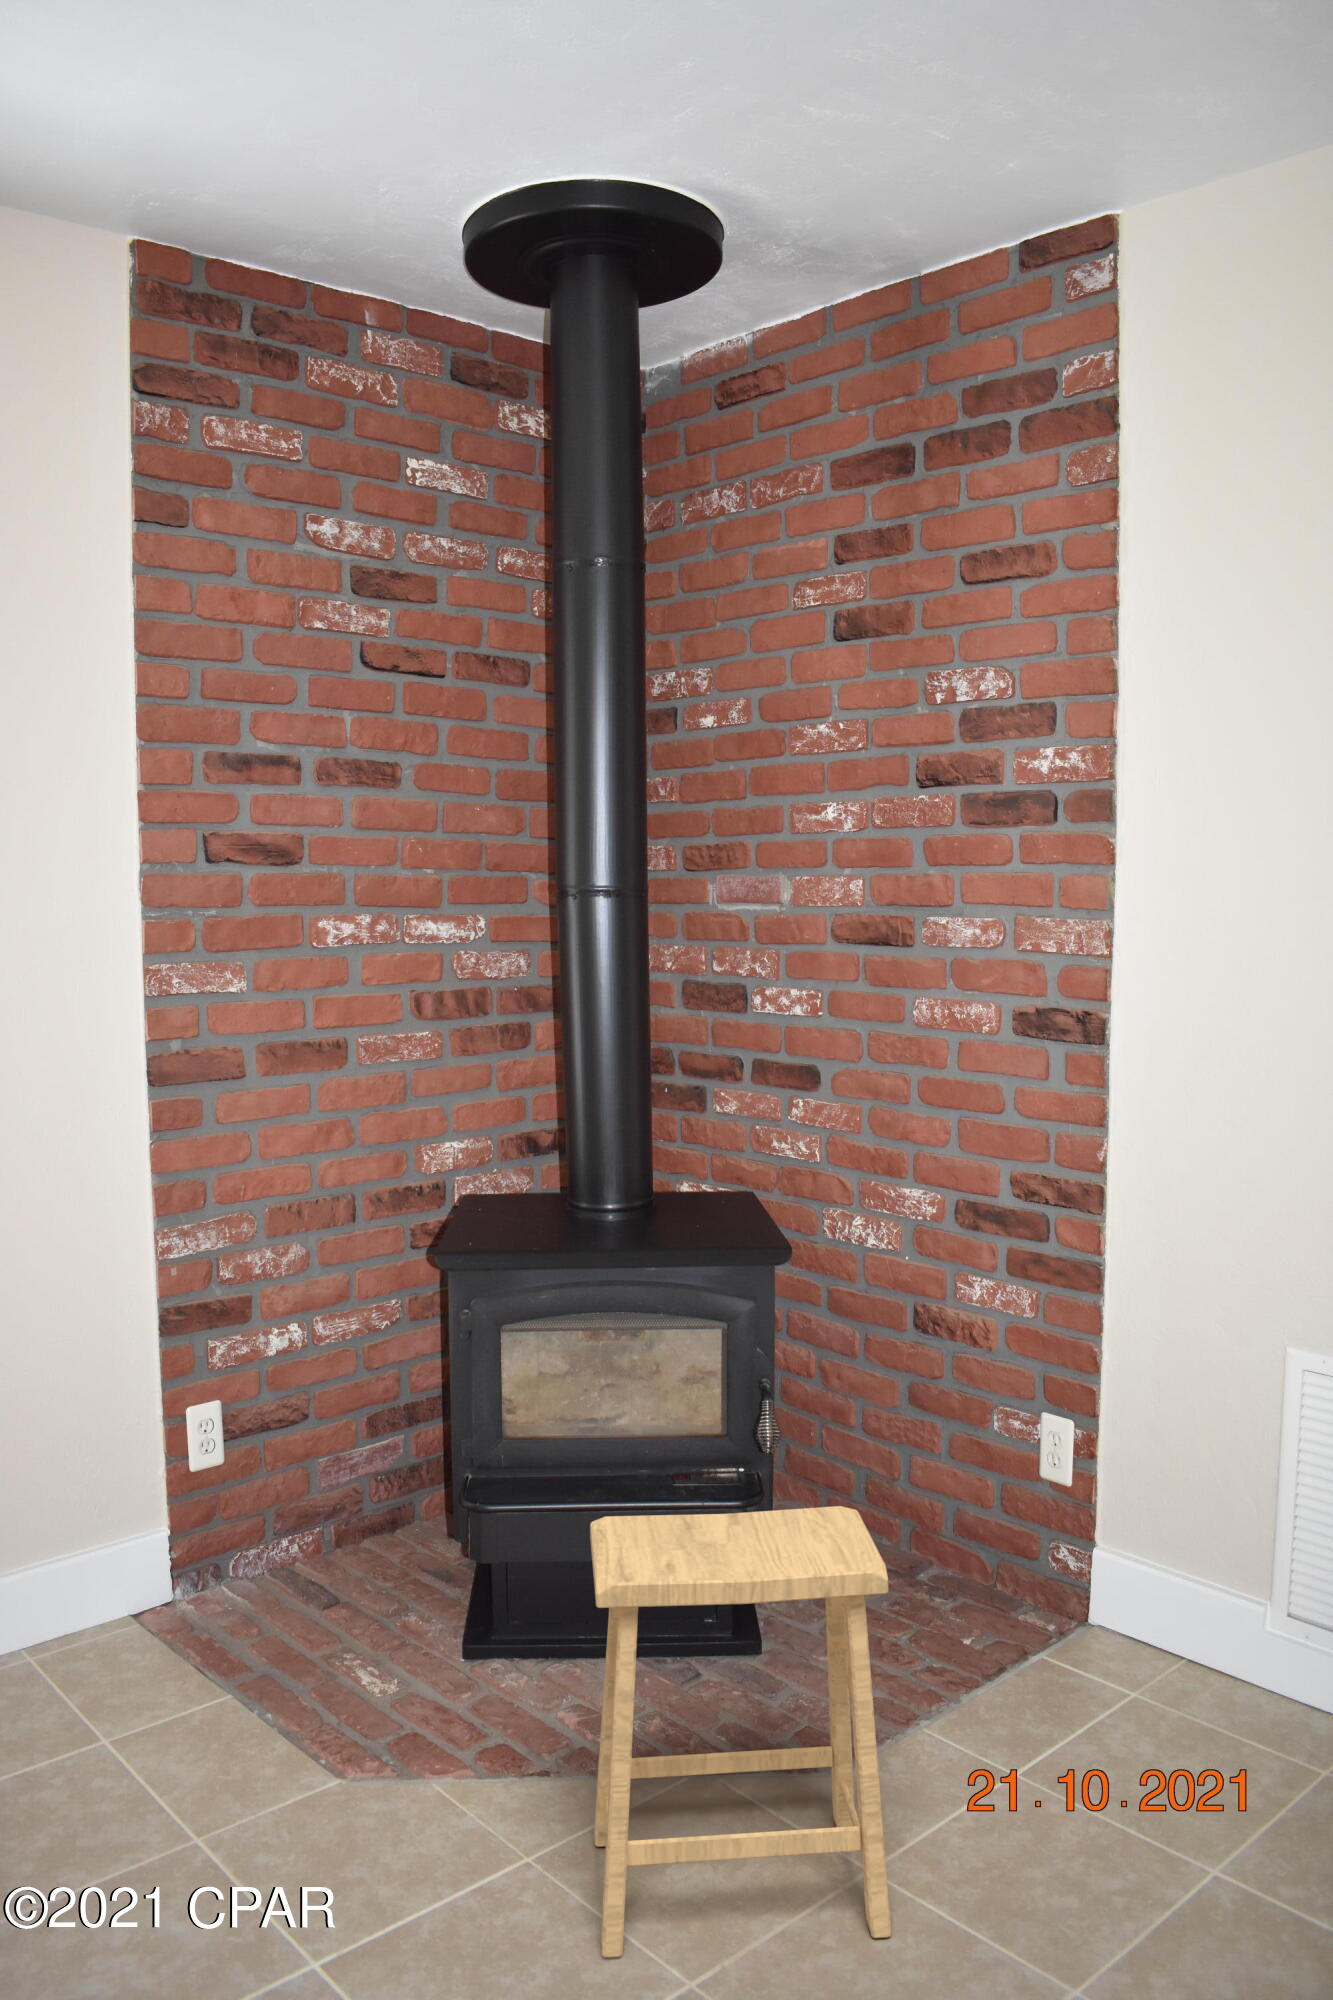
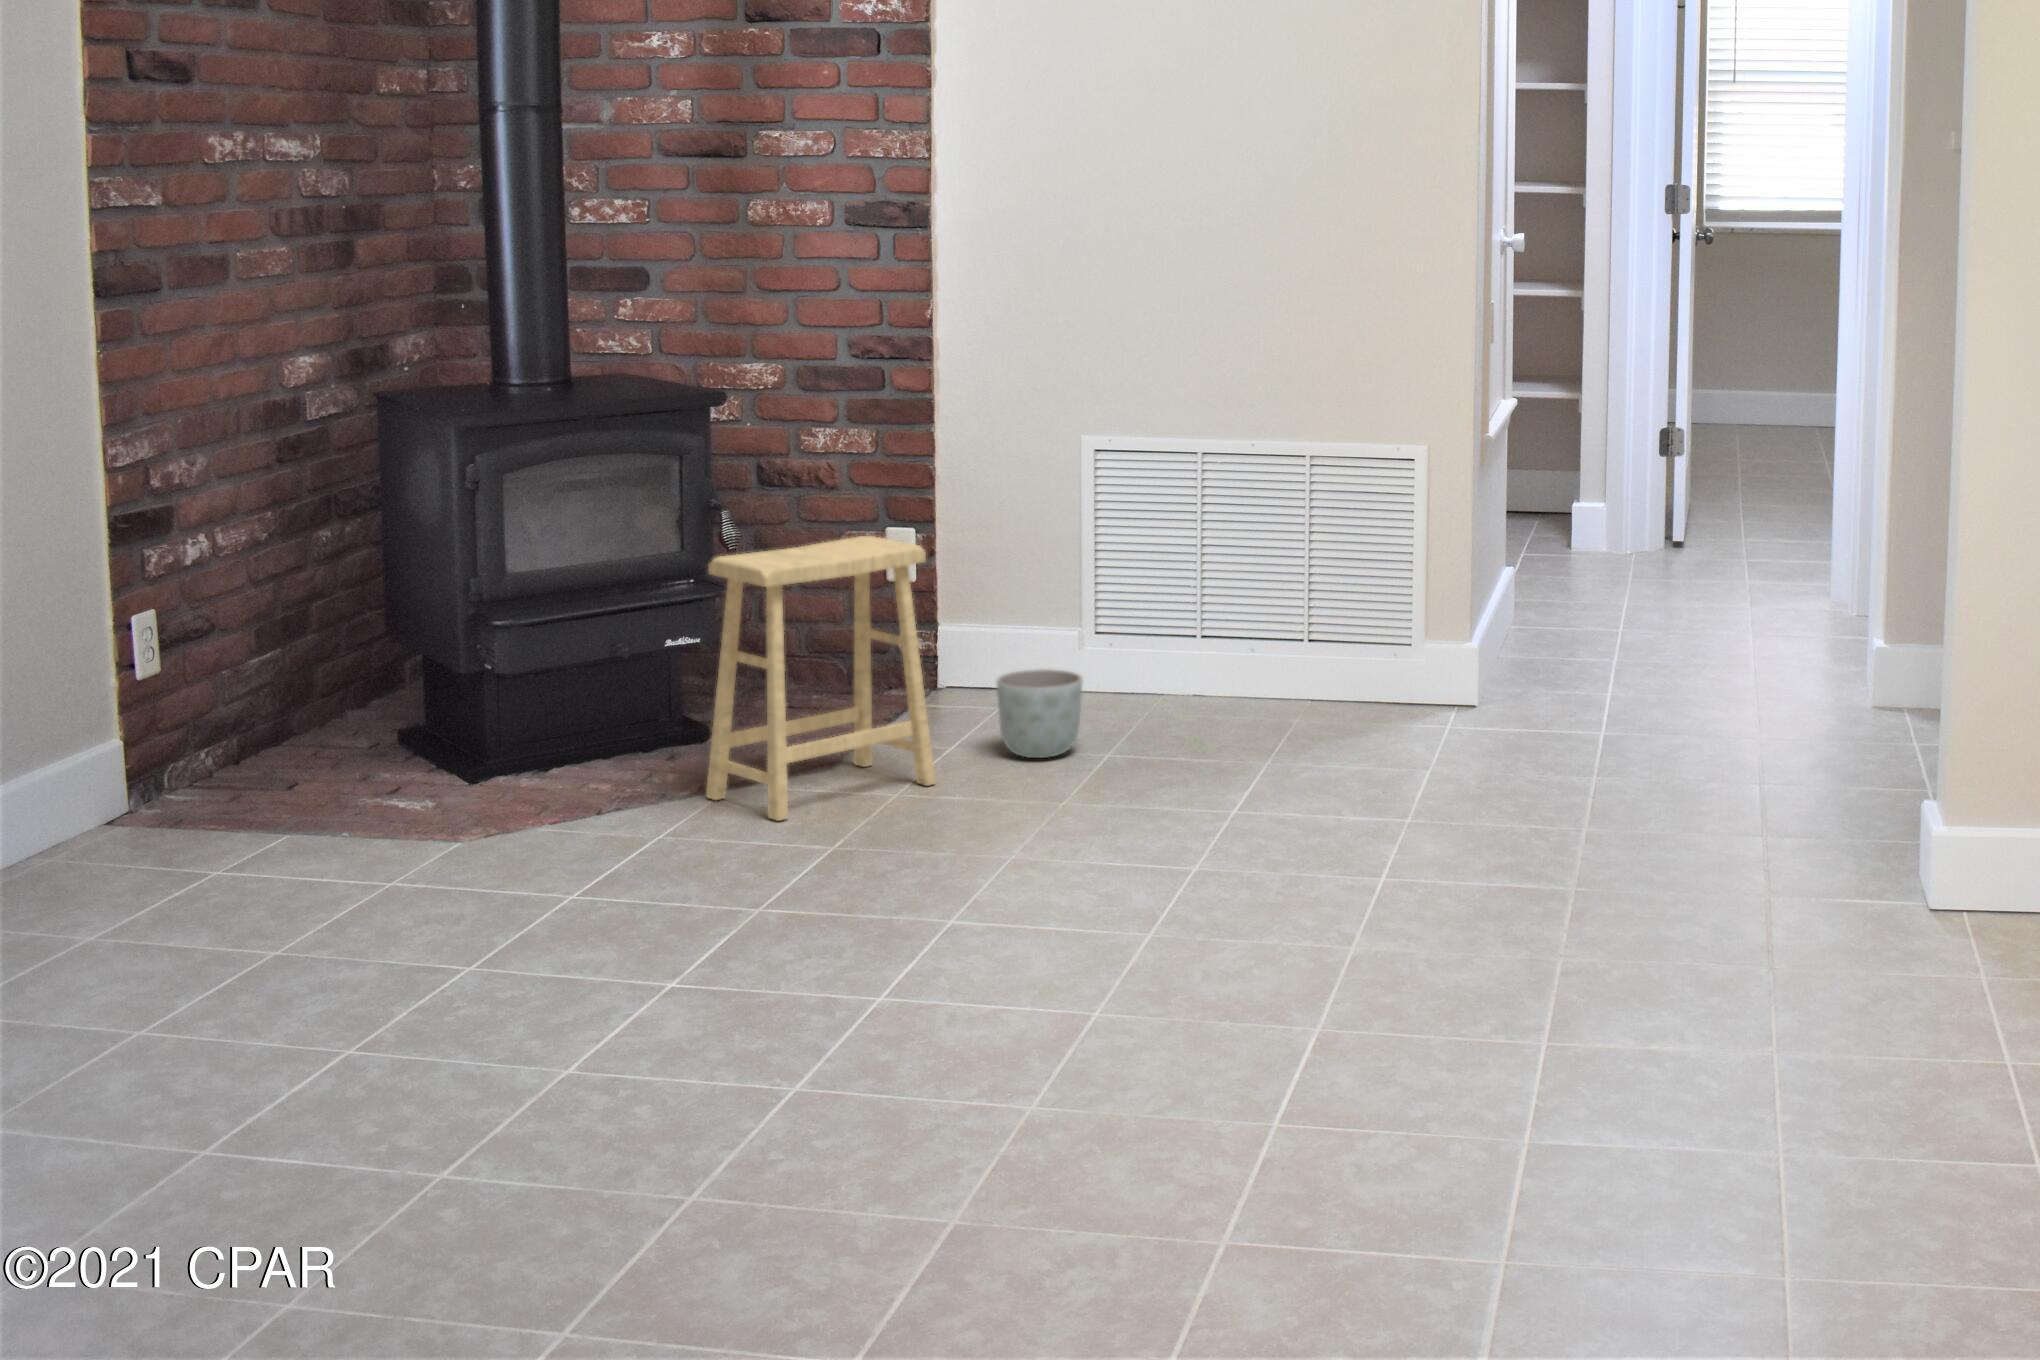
planter: none [1036,1747,1177,1926] -> present [997,669,1083,758]

